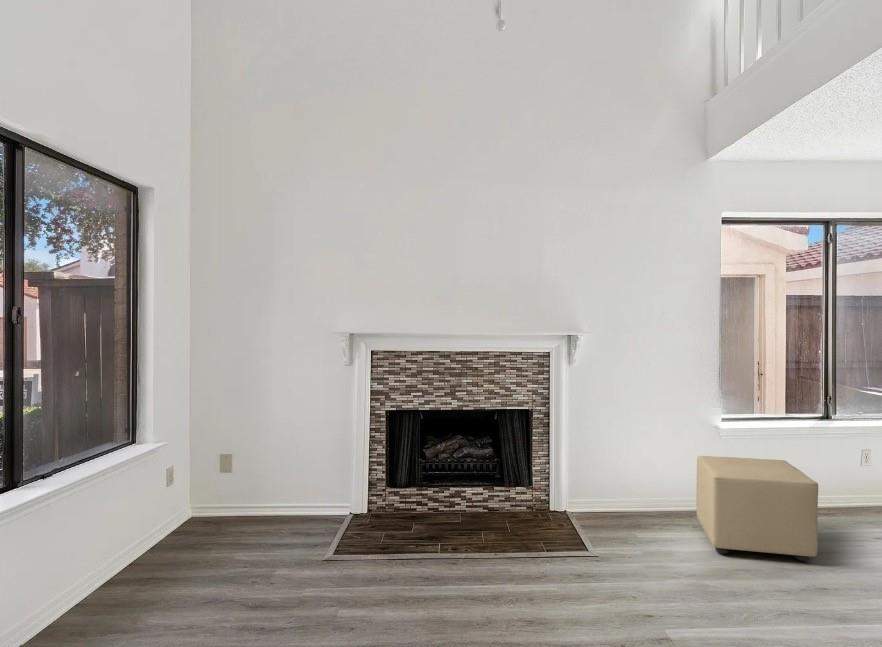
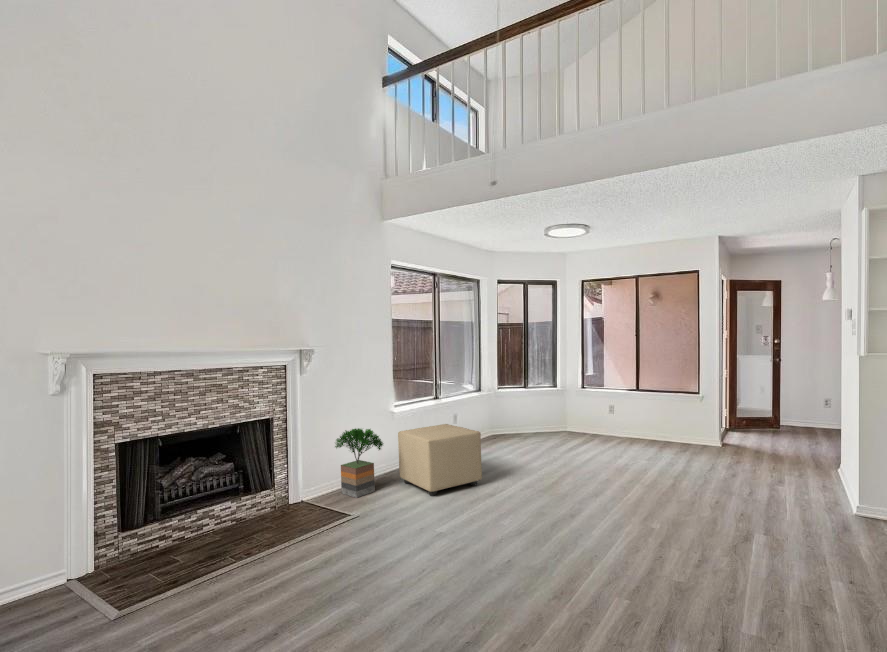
potted tree: none [606,438,668,525] -> present [335,428,383,498]

